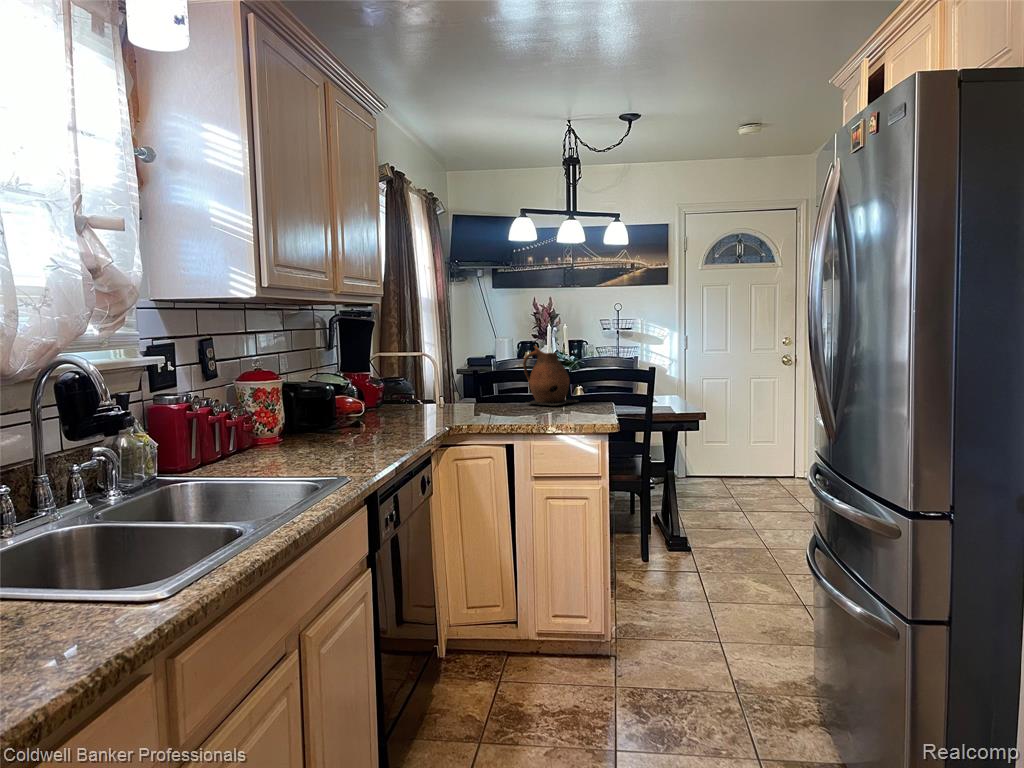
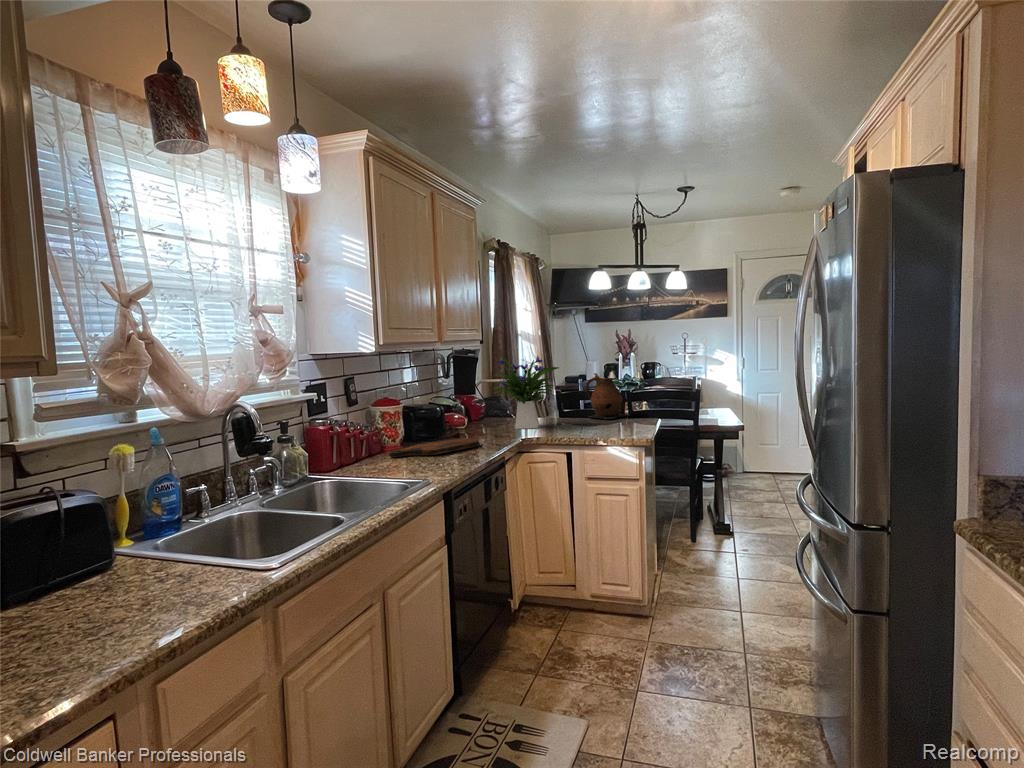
flower arrangement: none [399,313,496,417] -> present [493,353,559,429]
cutting board: none [271,427,398,453] -> present [389,438,479,457]

